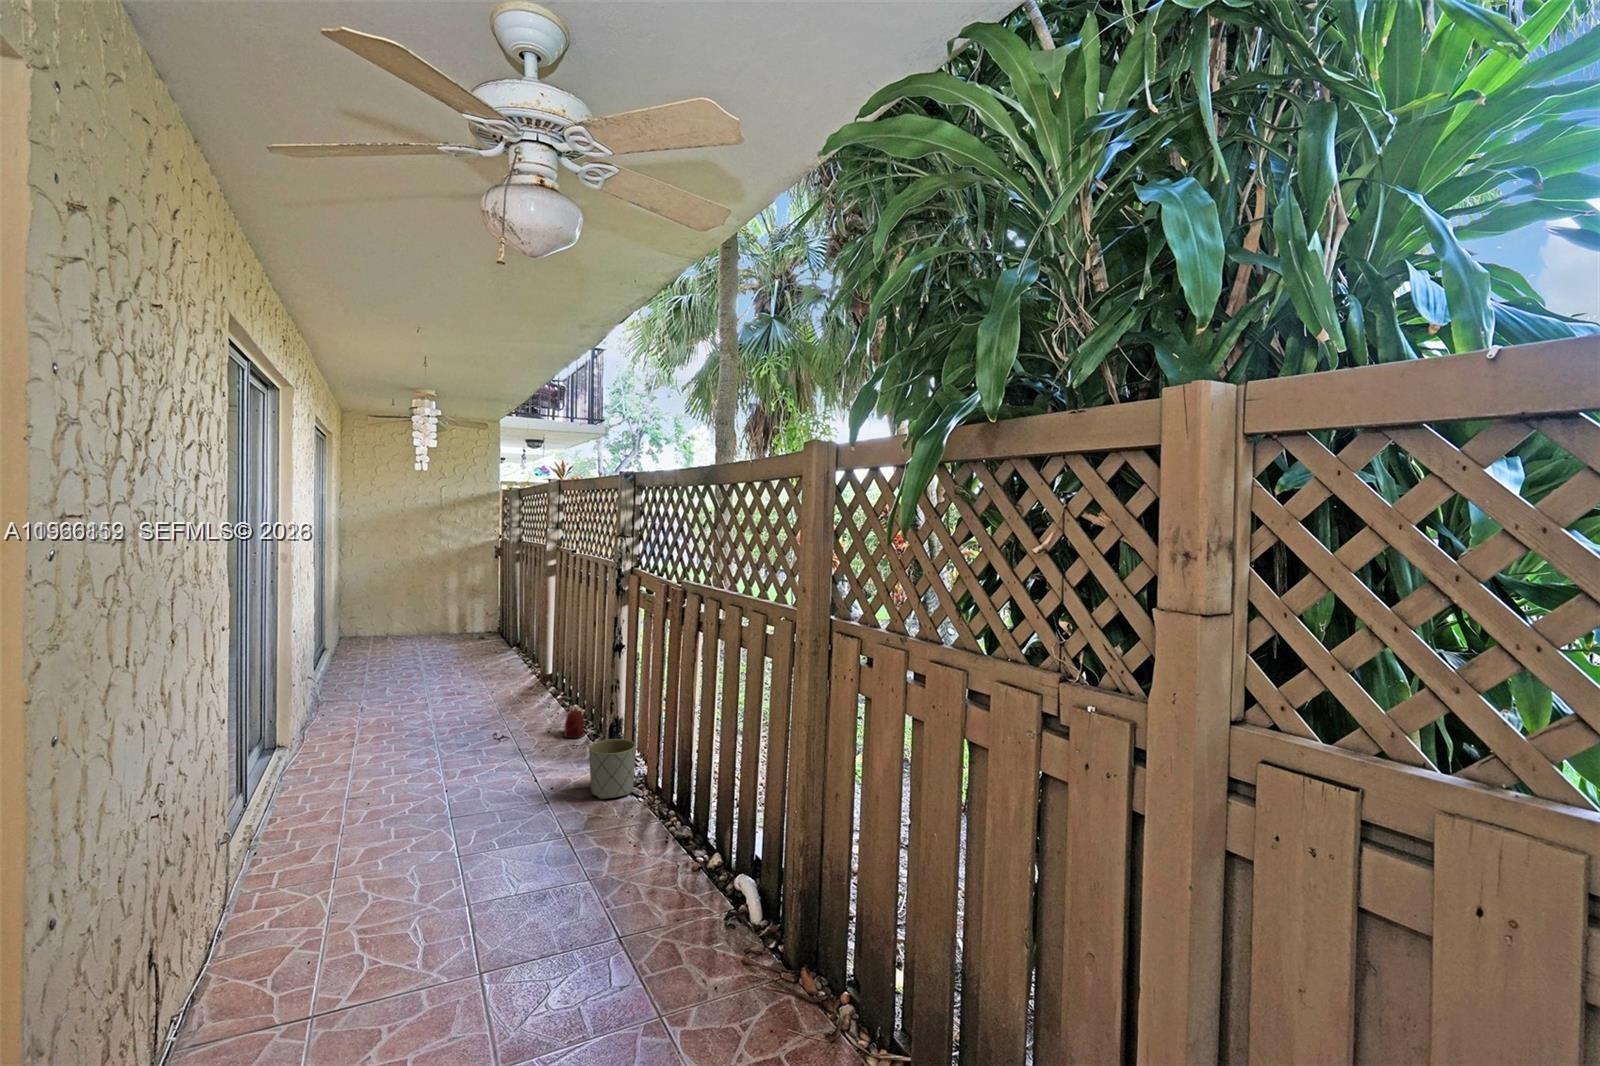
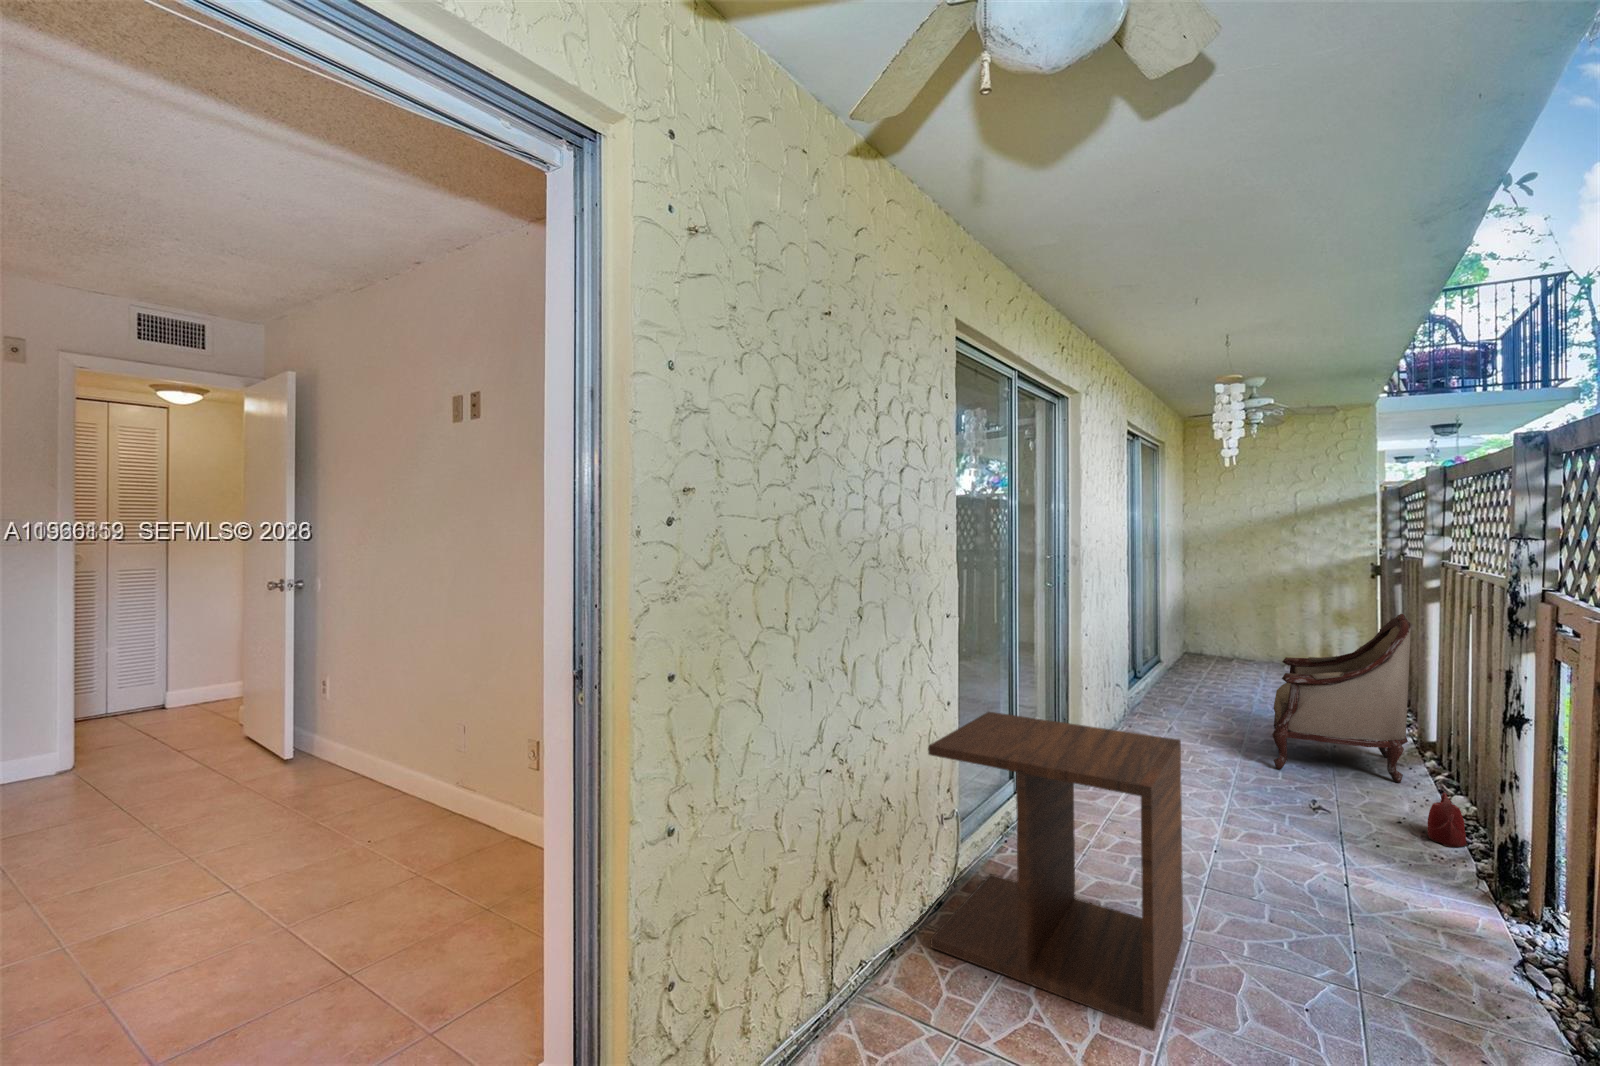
armchair: none [448,586,545,721] -> present [1272,614,1411,783]
side table: none [201,707,455,1005] -> present [928,712,1183,1030]
planter: present [589,739,636,799] -> none [1436,862,1539,974]

